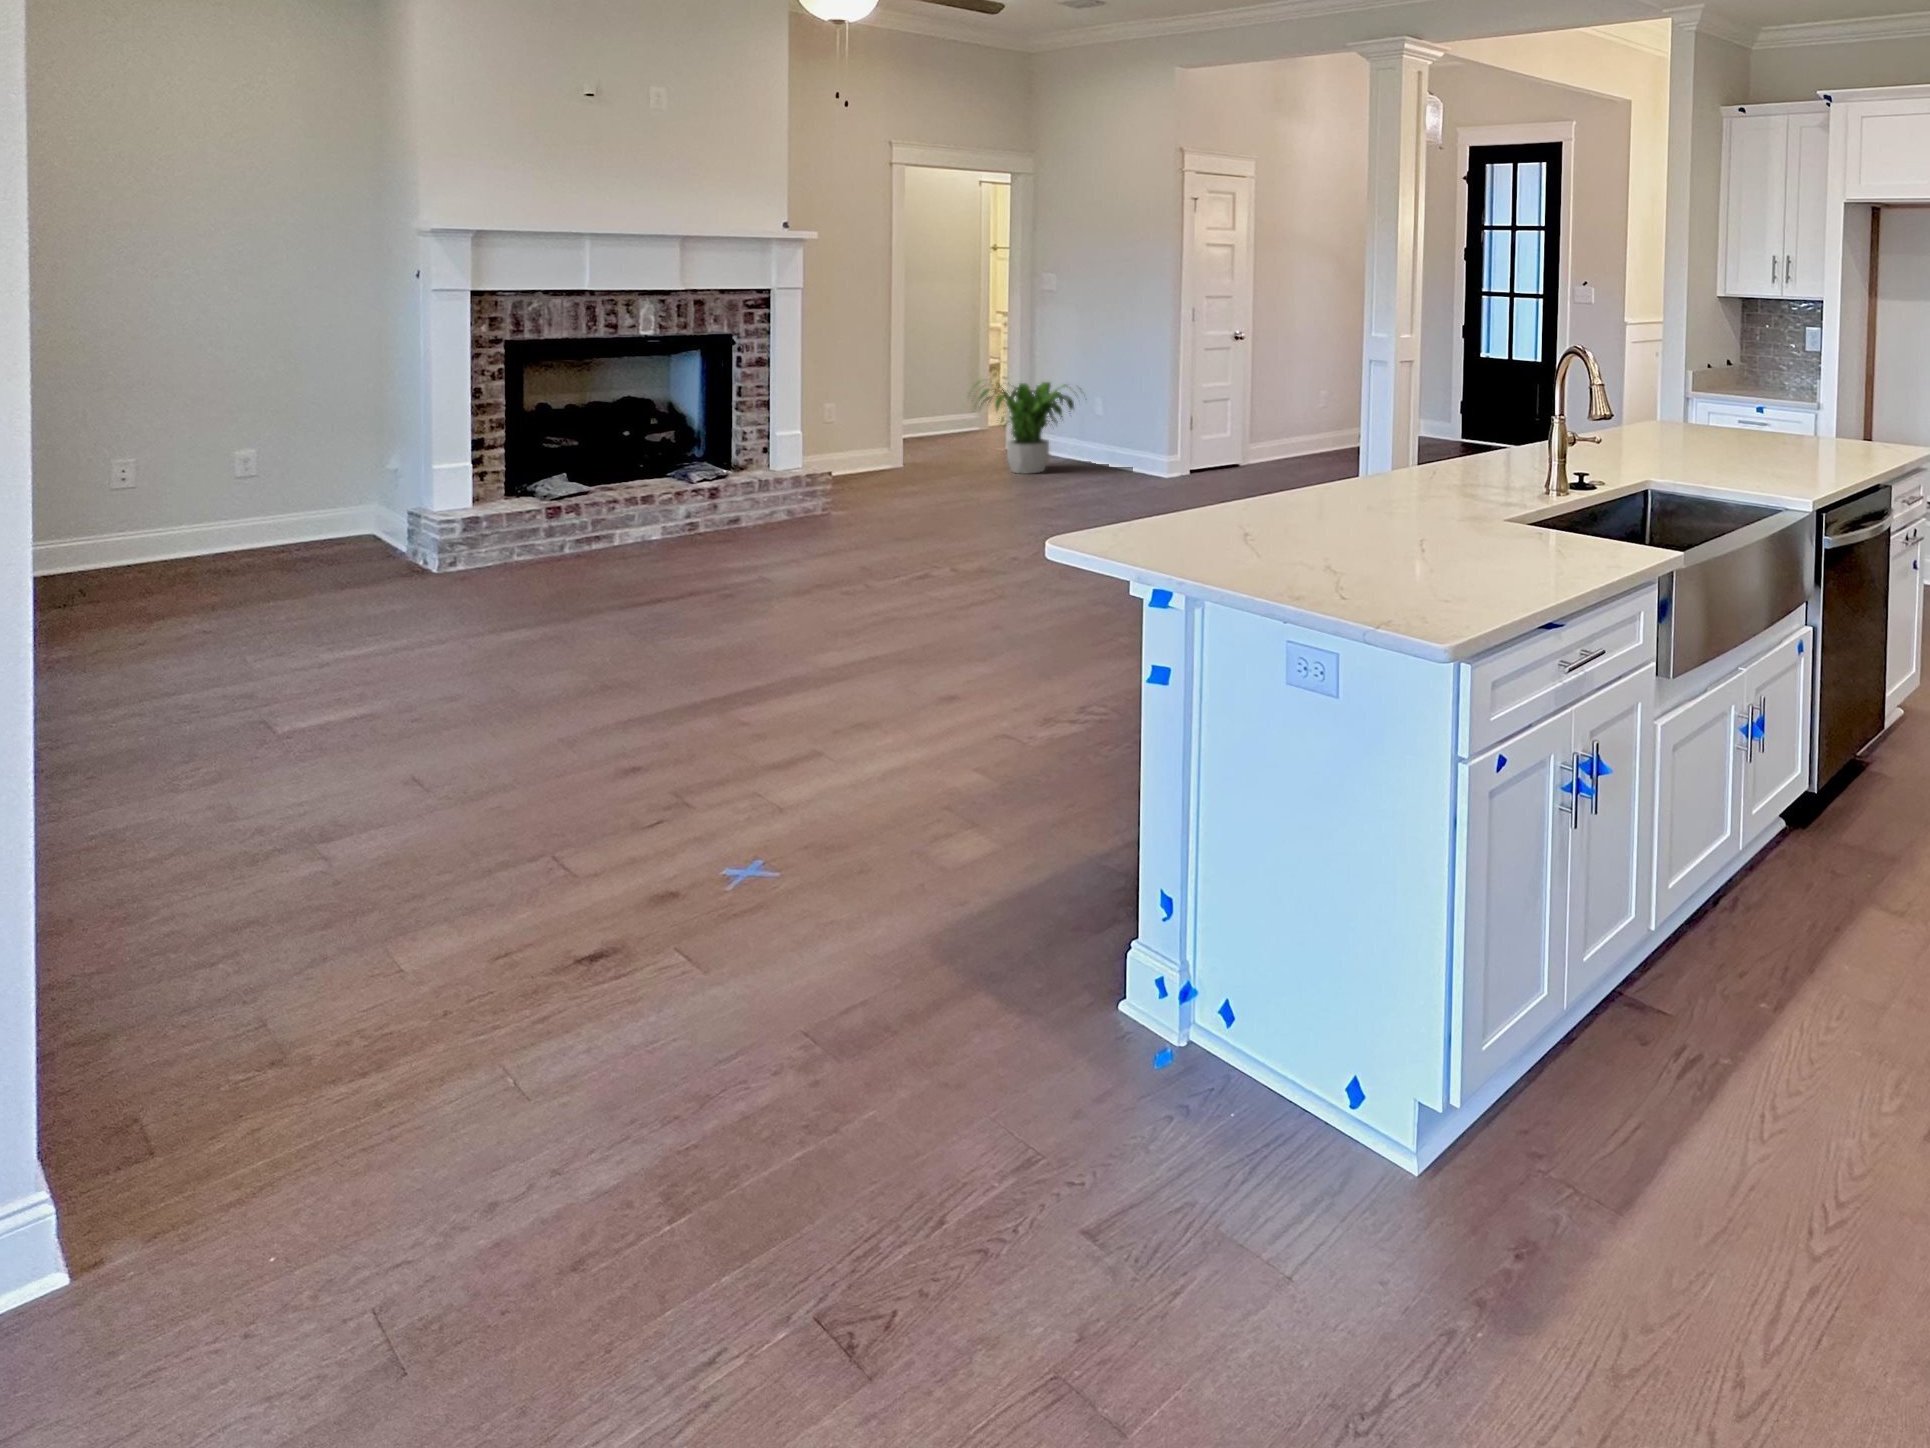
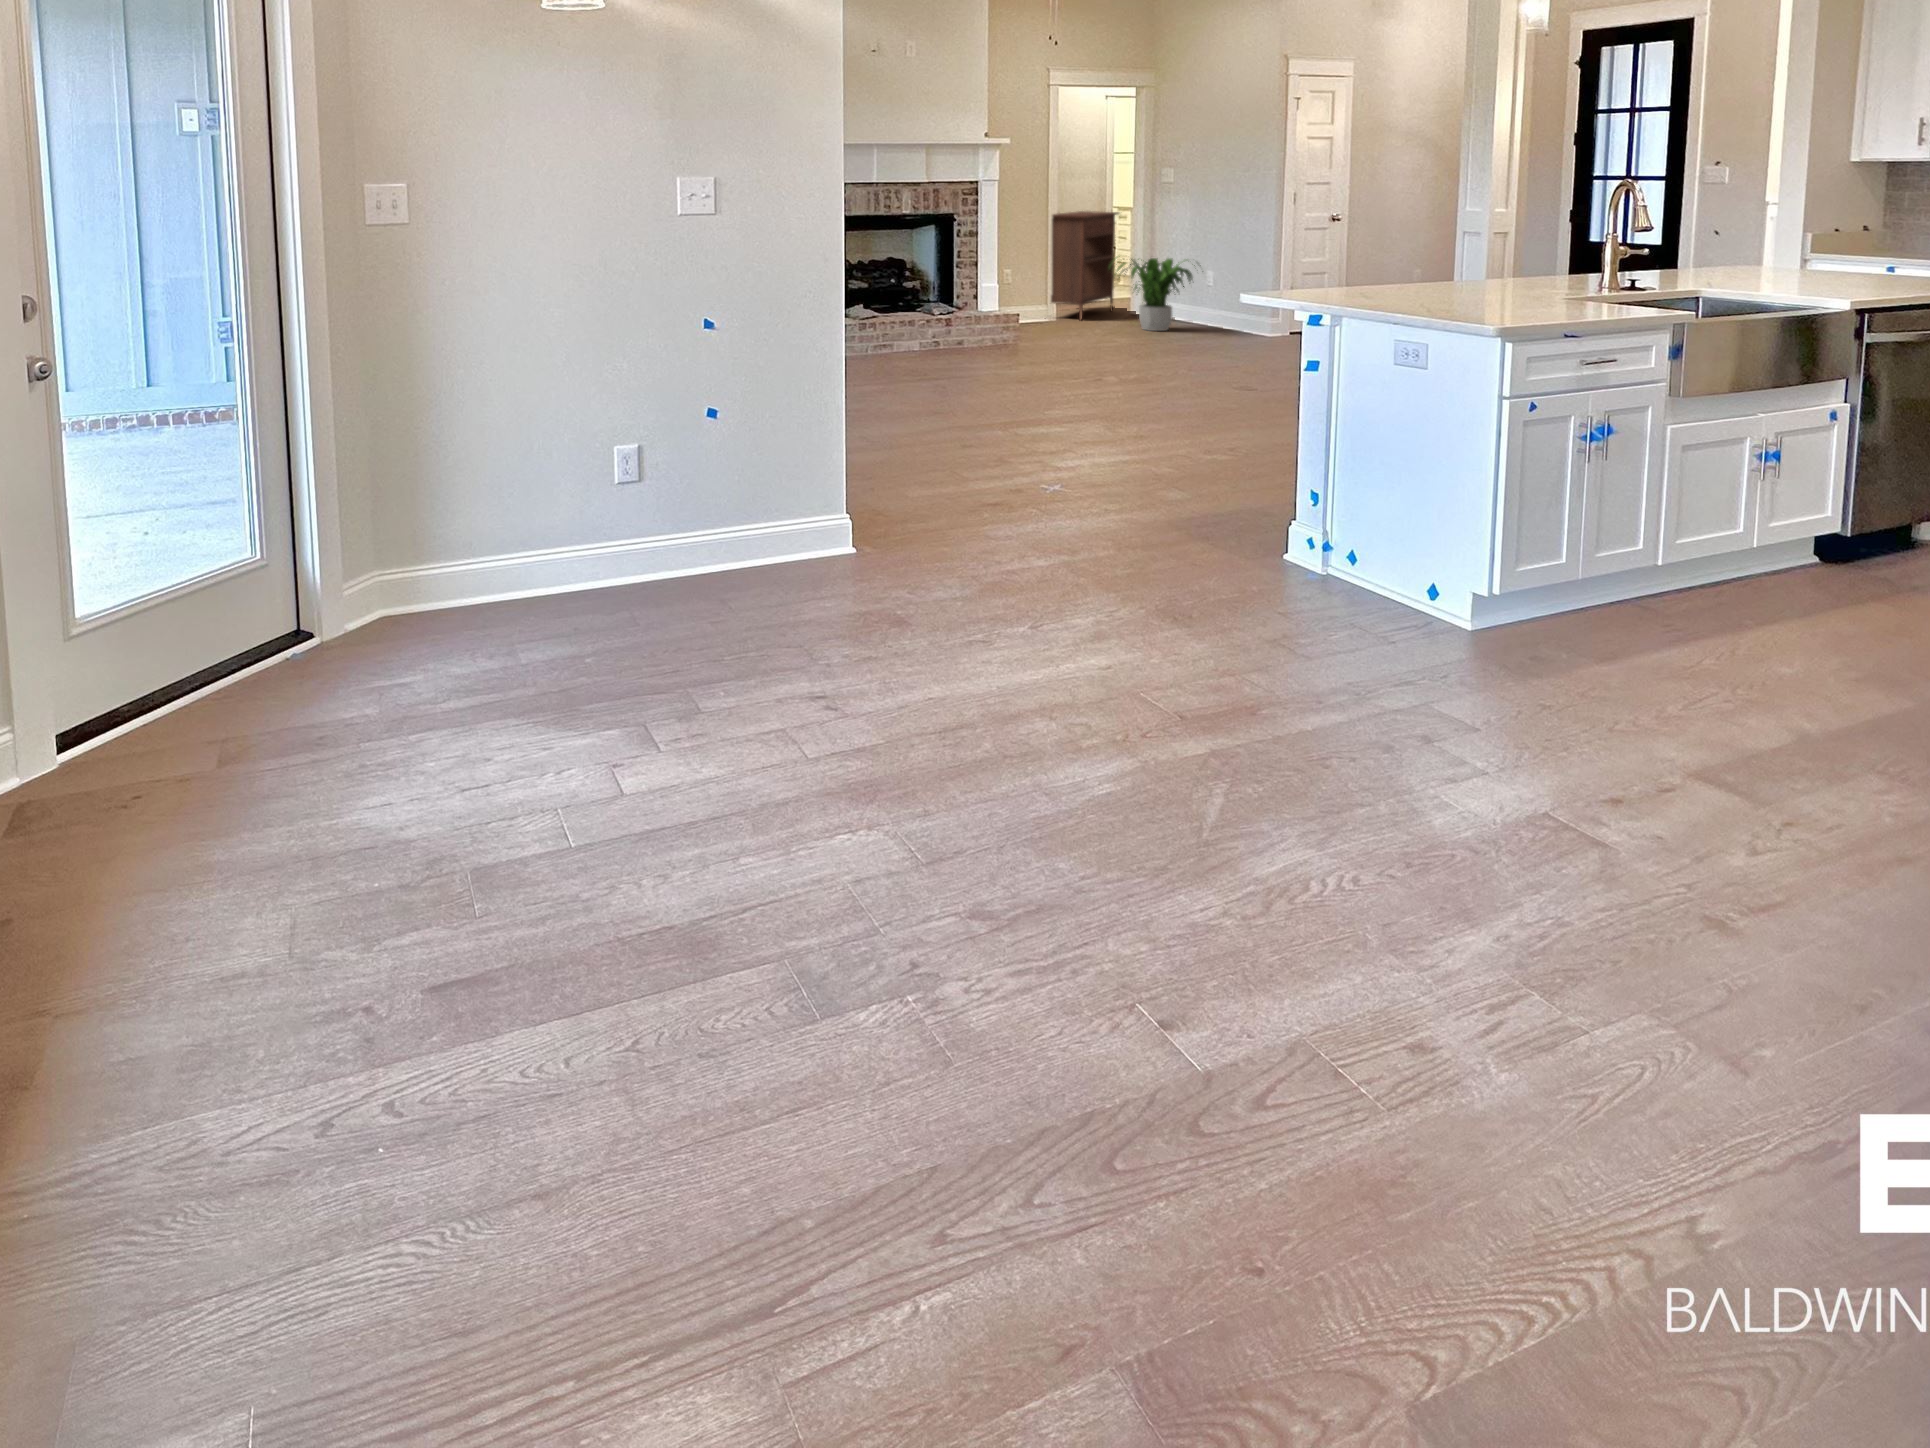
console table: none [882,319,991,461] -> present [1051,211,1119,320]

